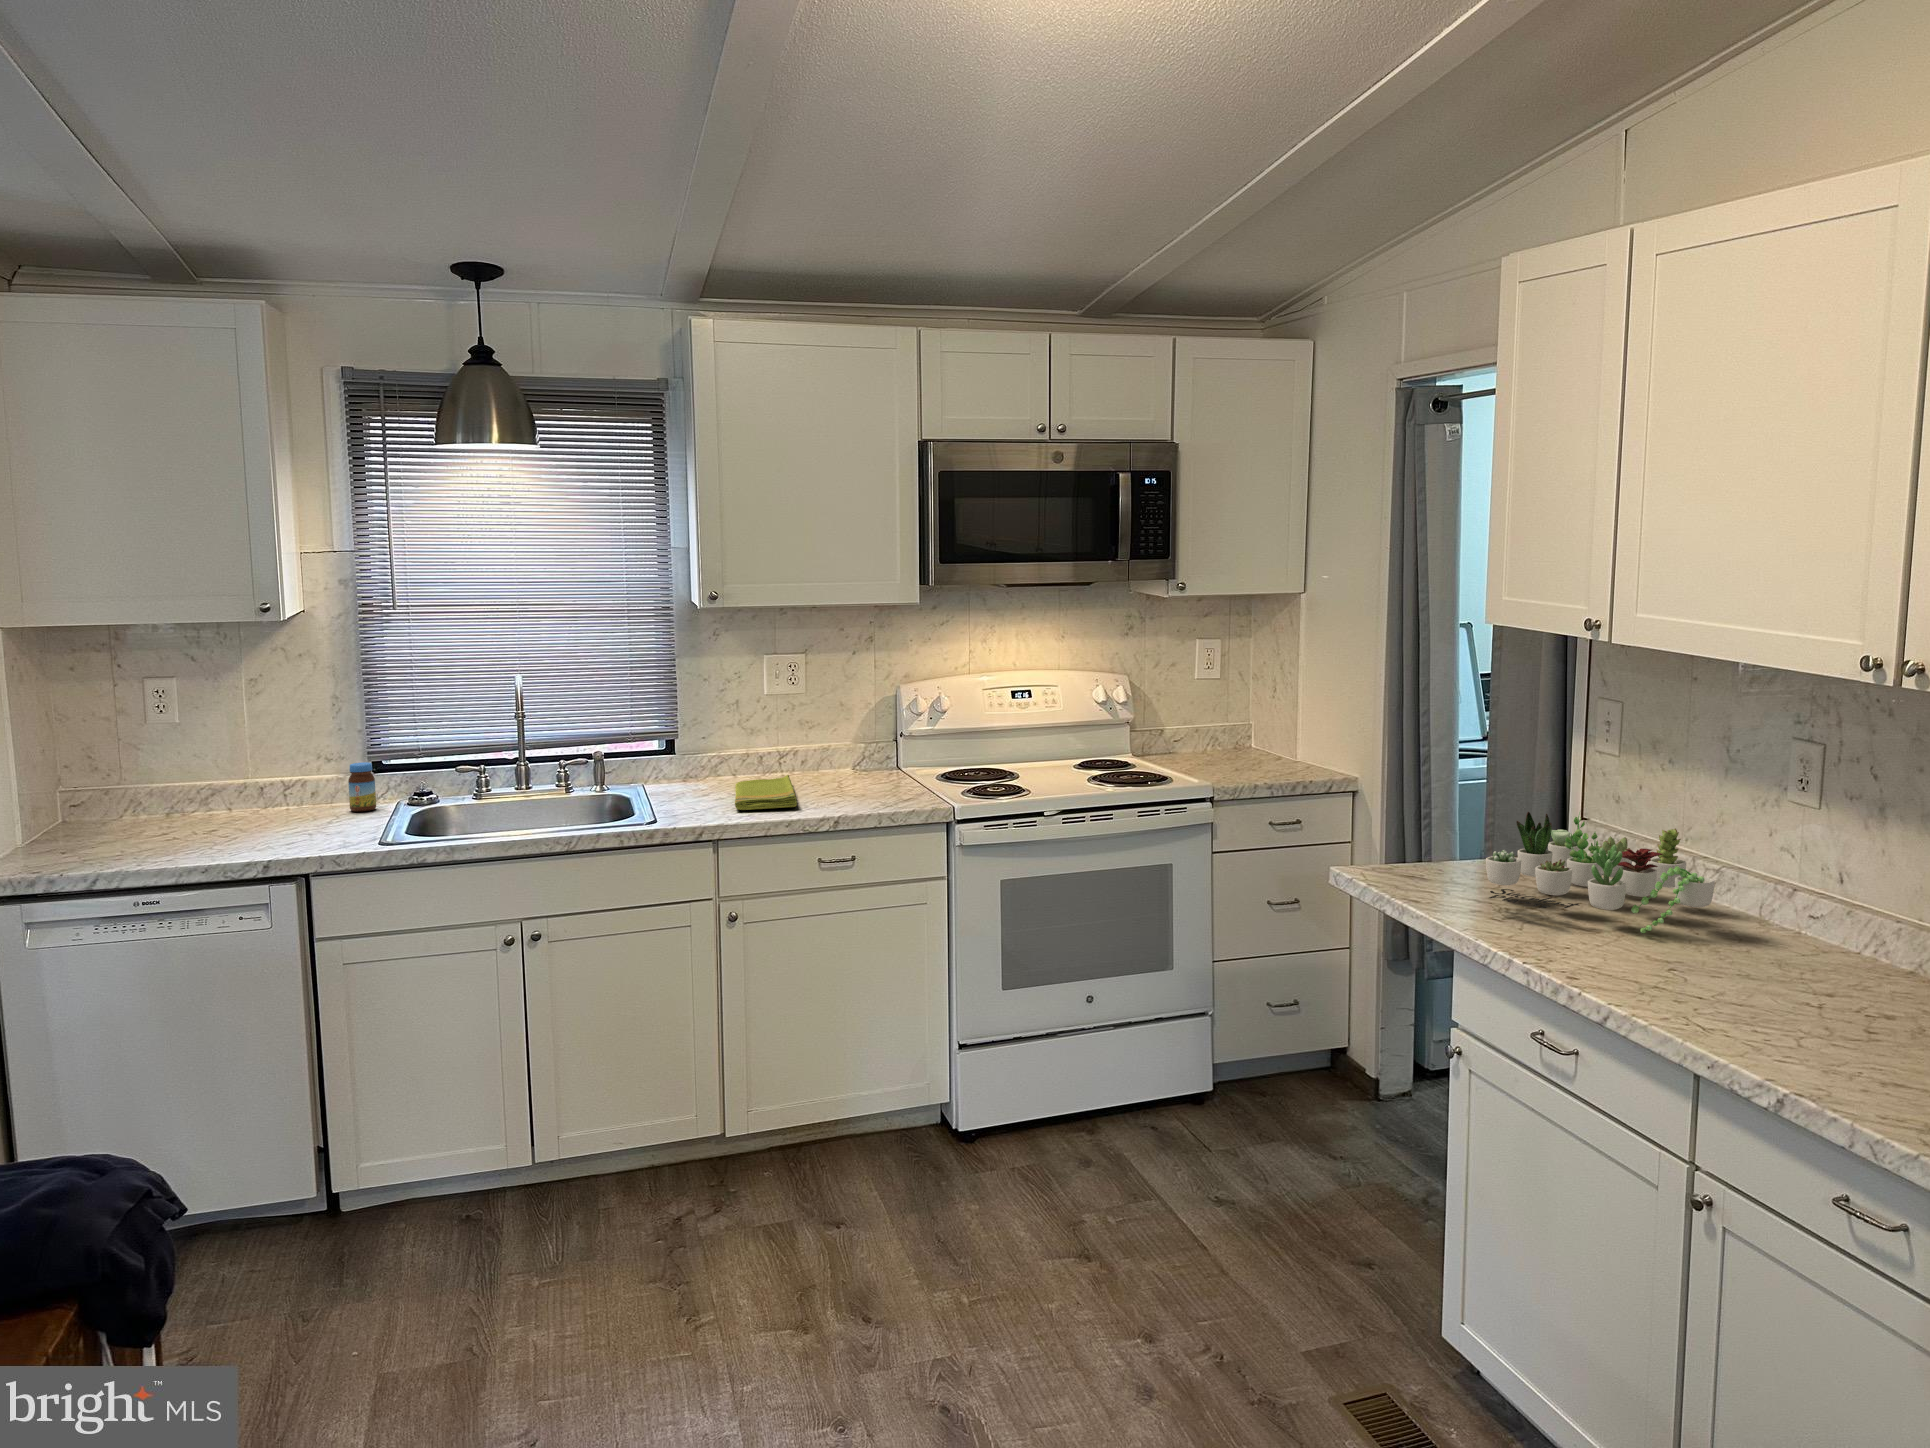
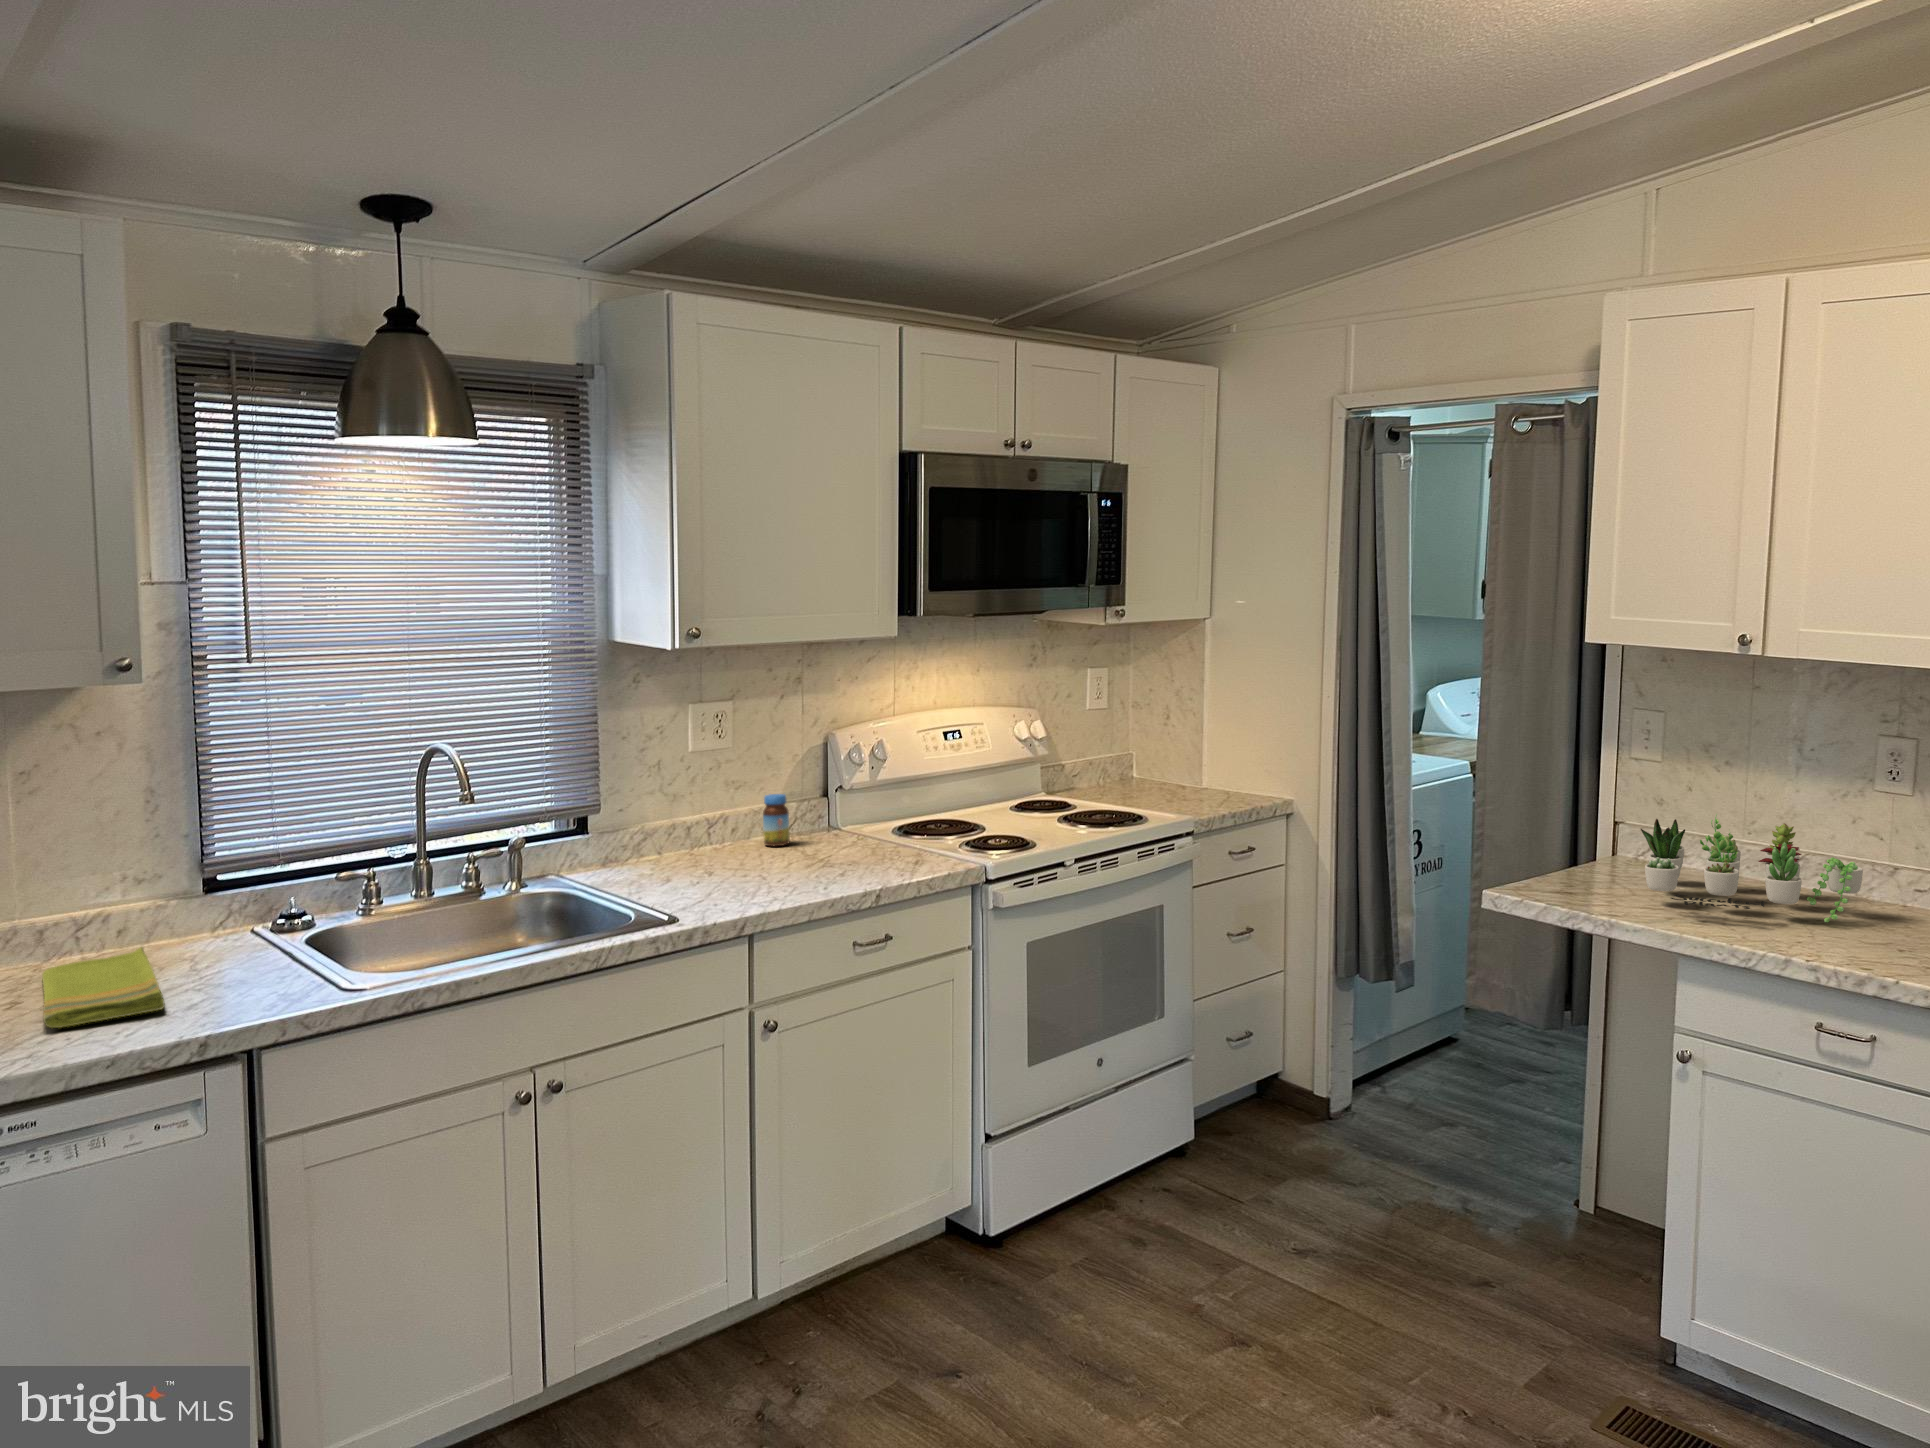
jar: present [348,762,376,812] -> present [763,794,790,846]
dish towel: present [735,775,797,810] -> present [42,947,165,1028]

